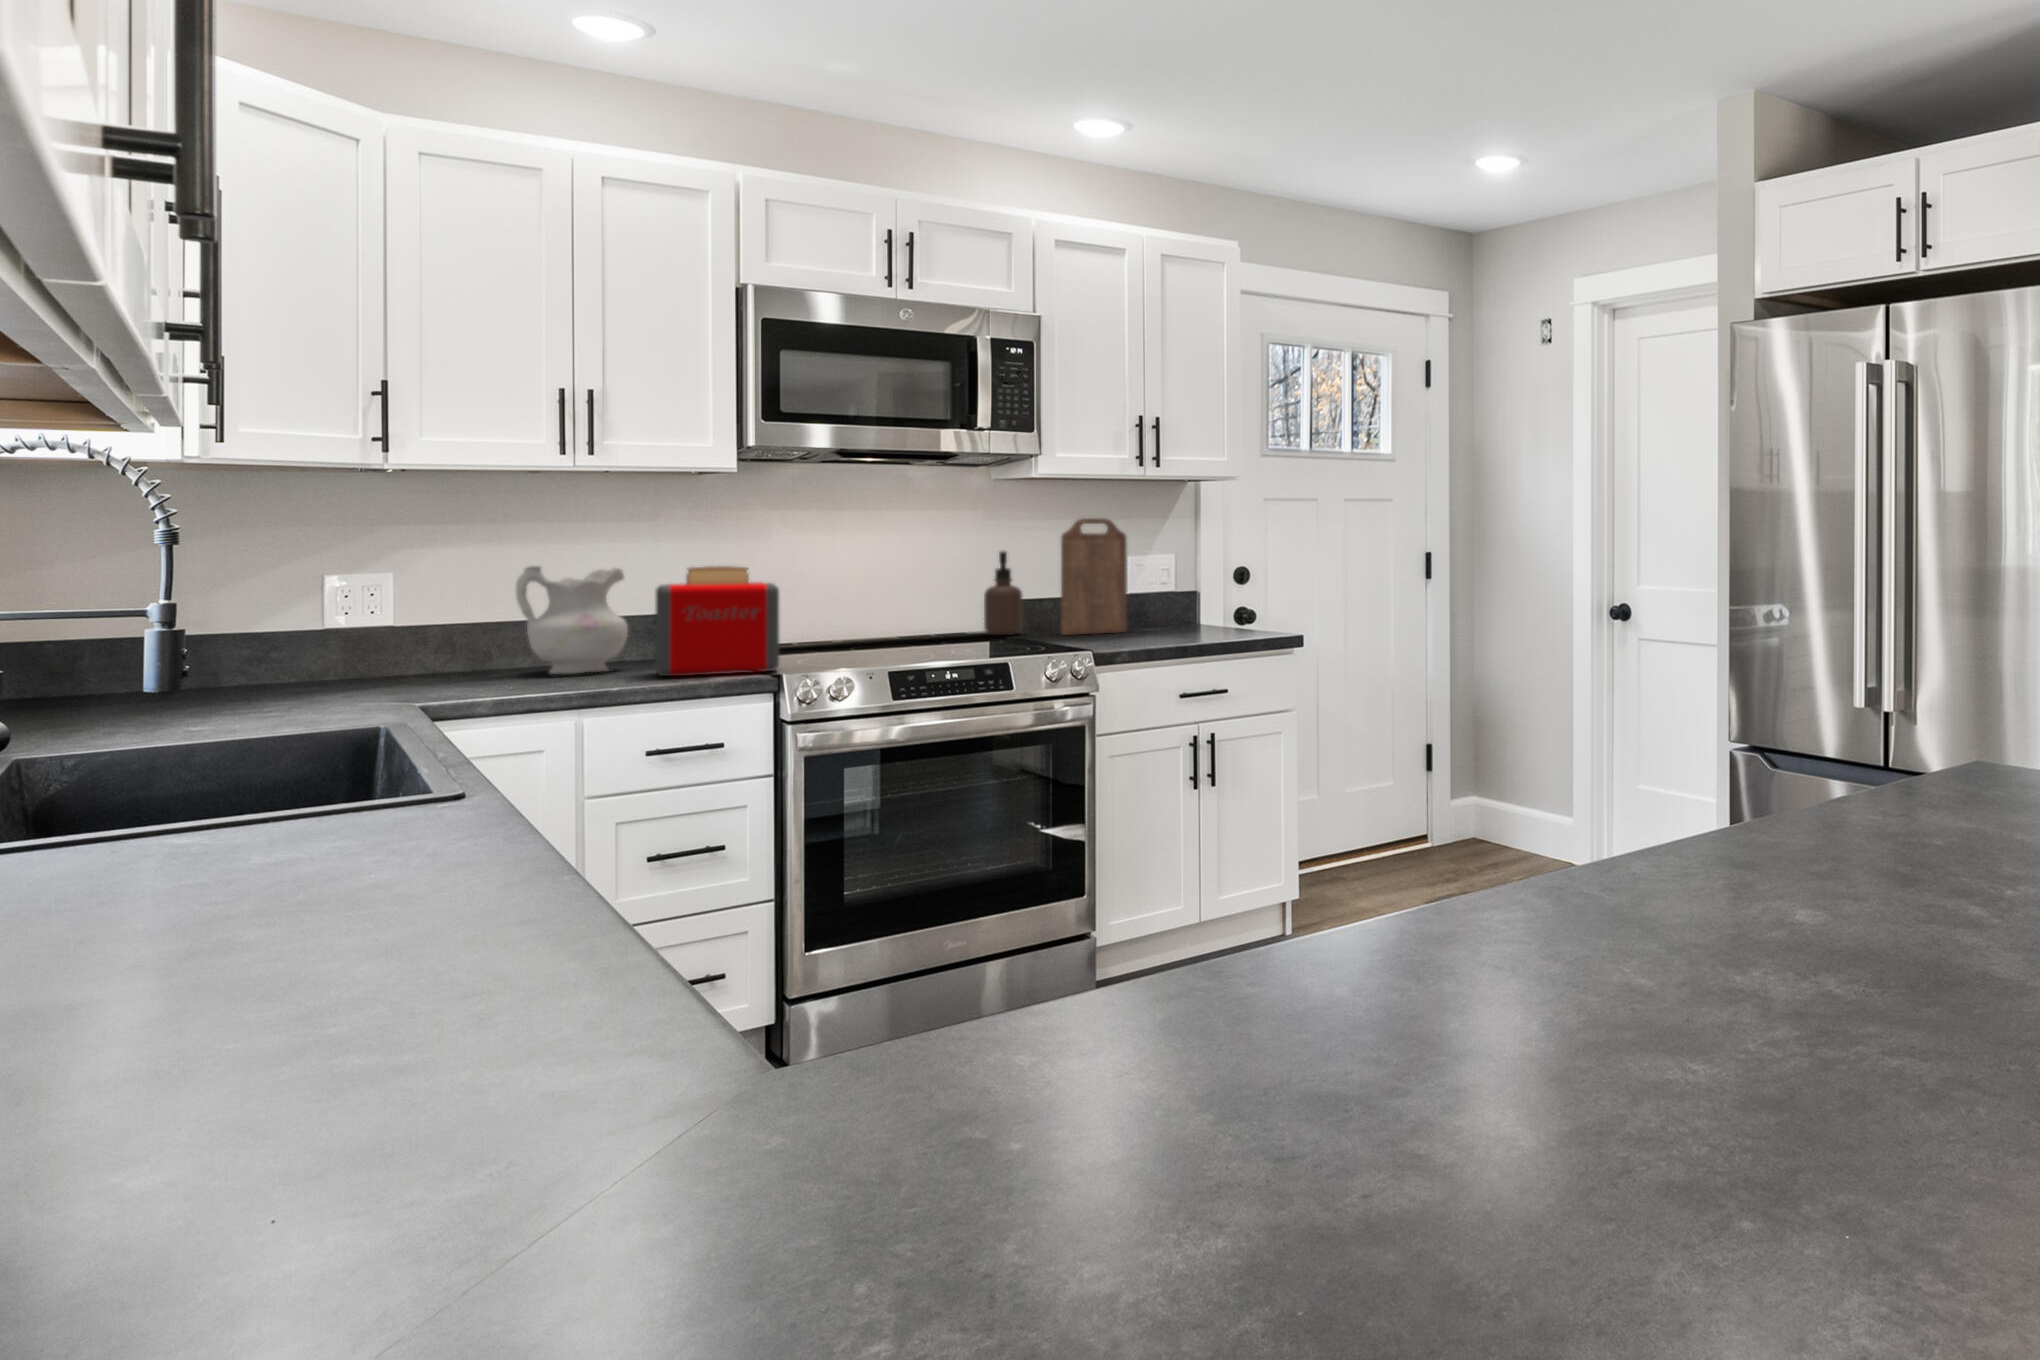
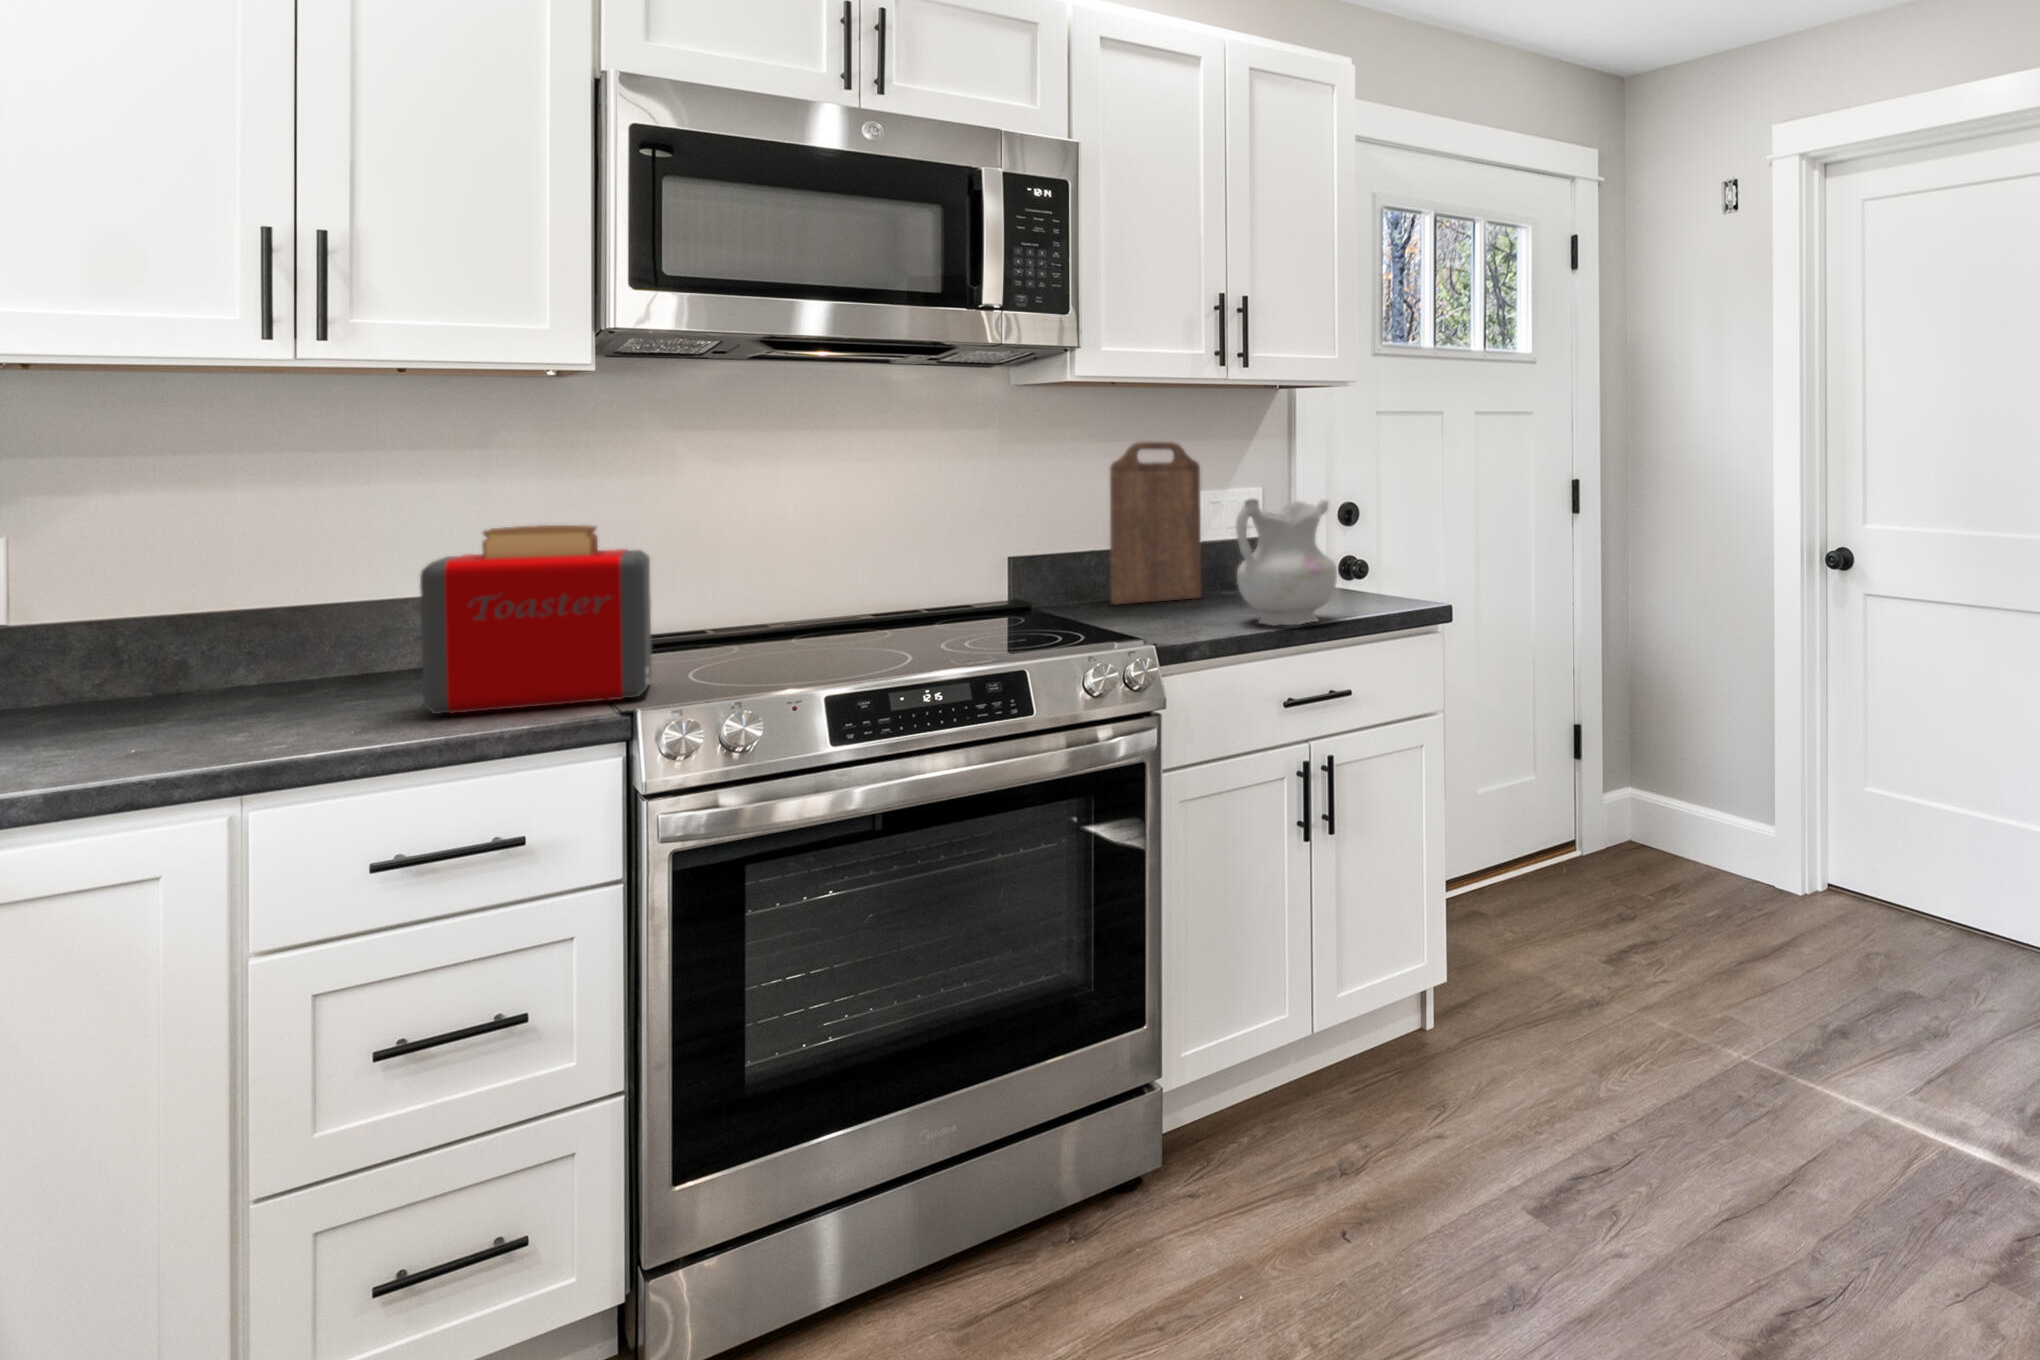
soap dispenser: present [984,551,1023,635] -> none [1004,488,1058,605]
ceramic pitcher: present [516,566,628,674] -> present [1236,499,1337,626]

